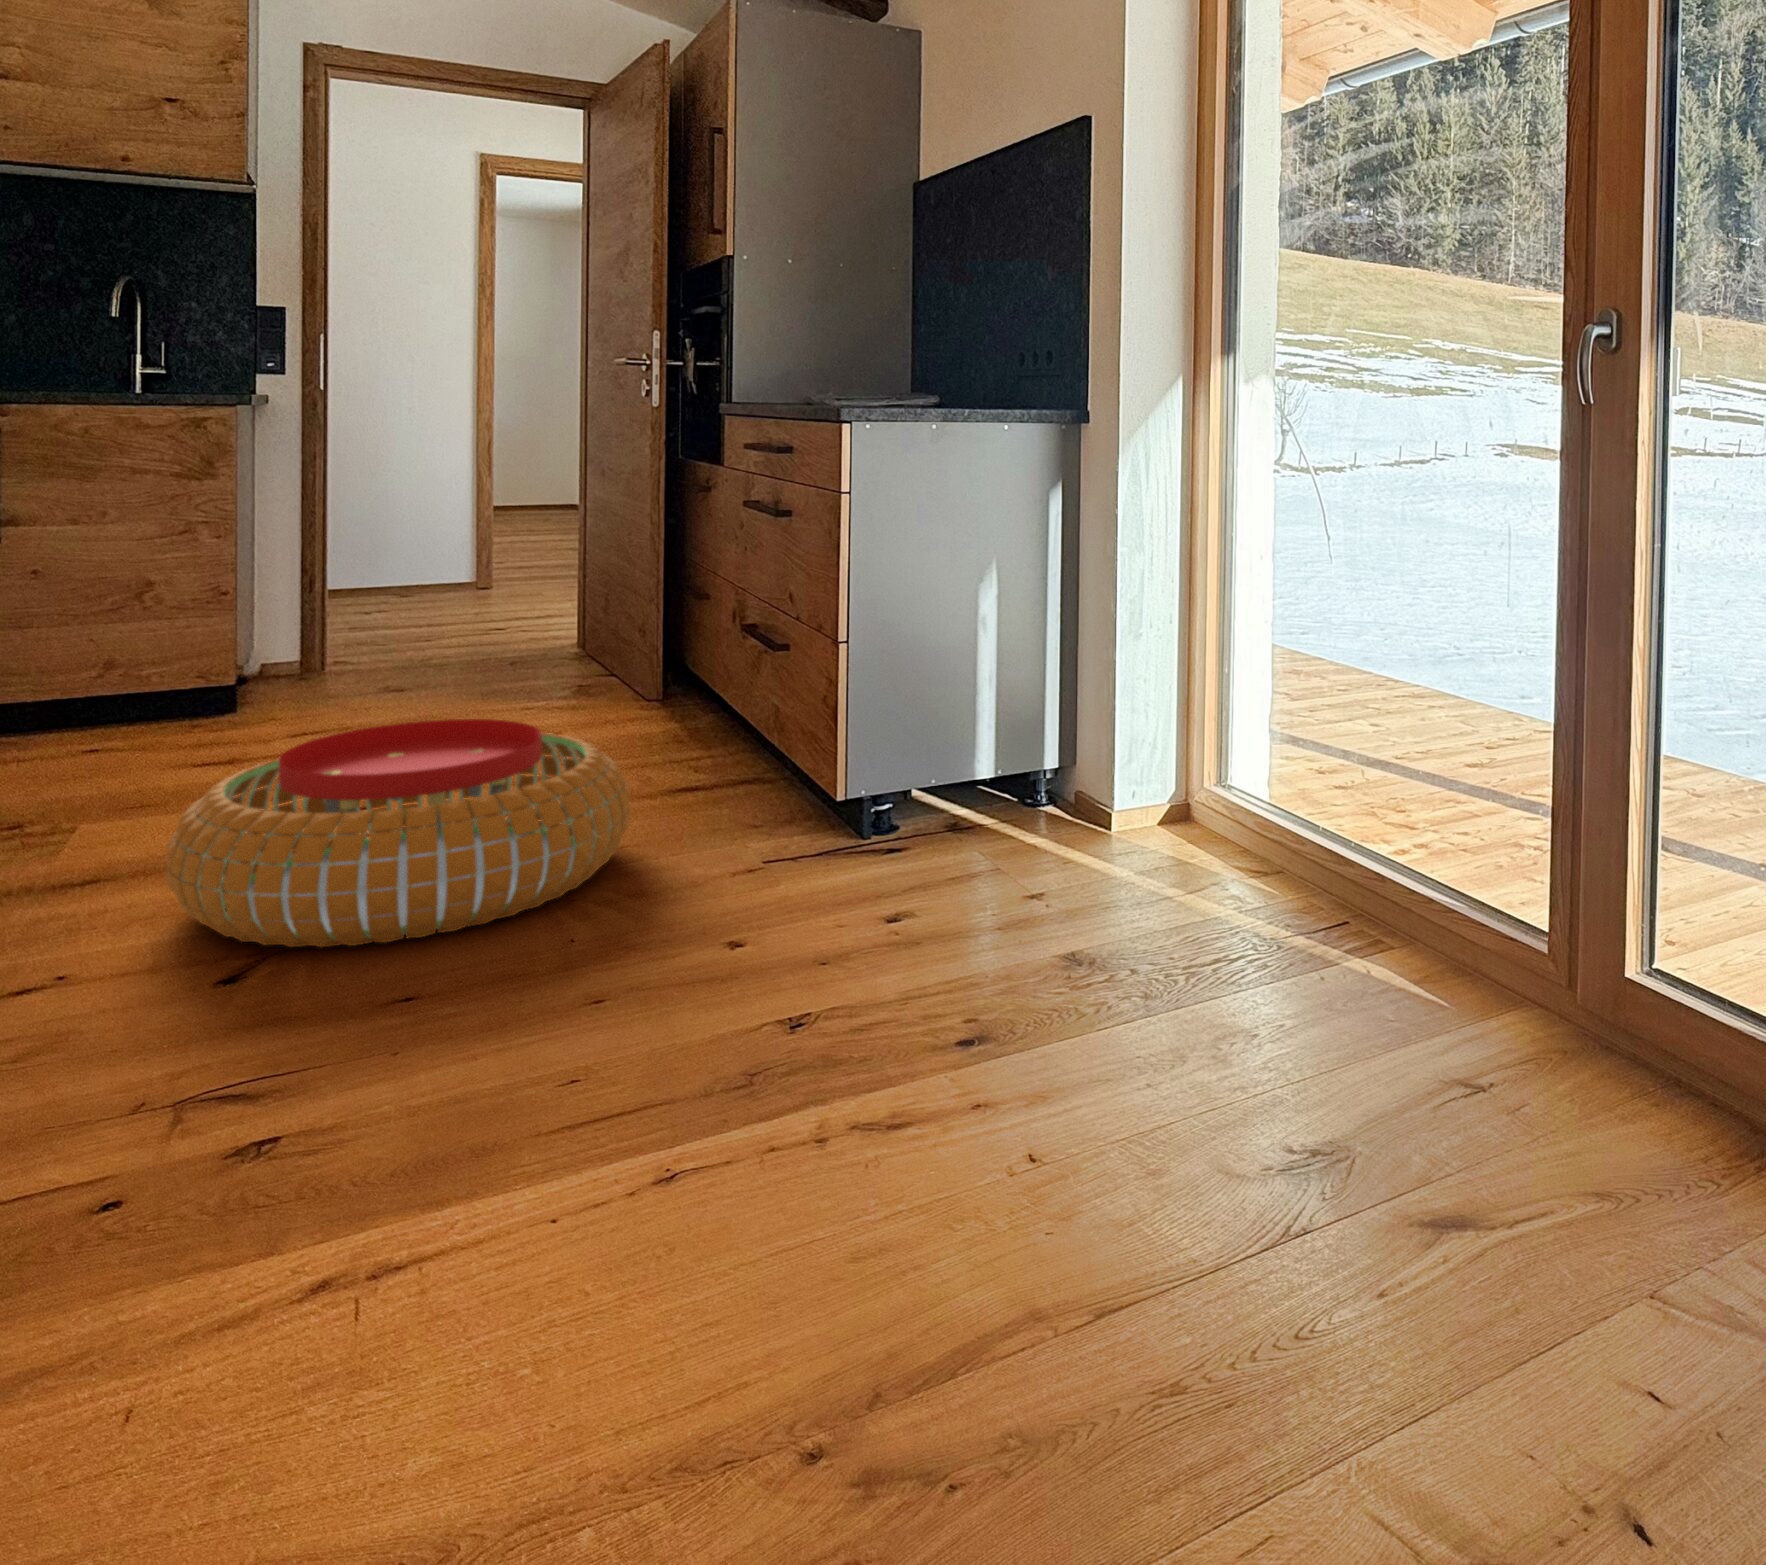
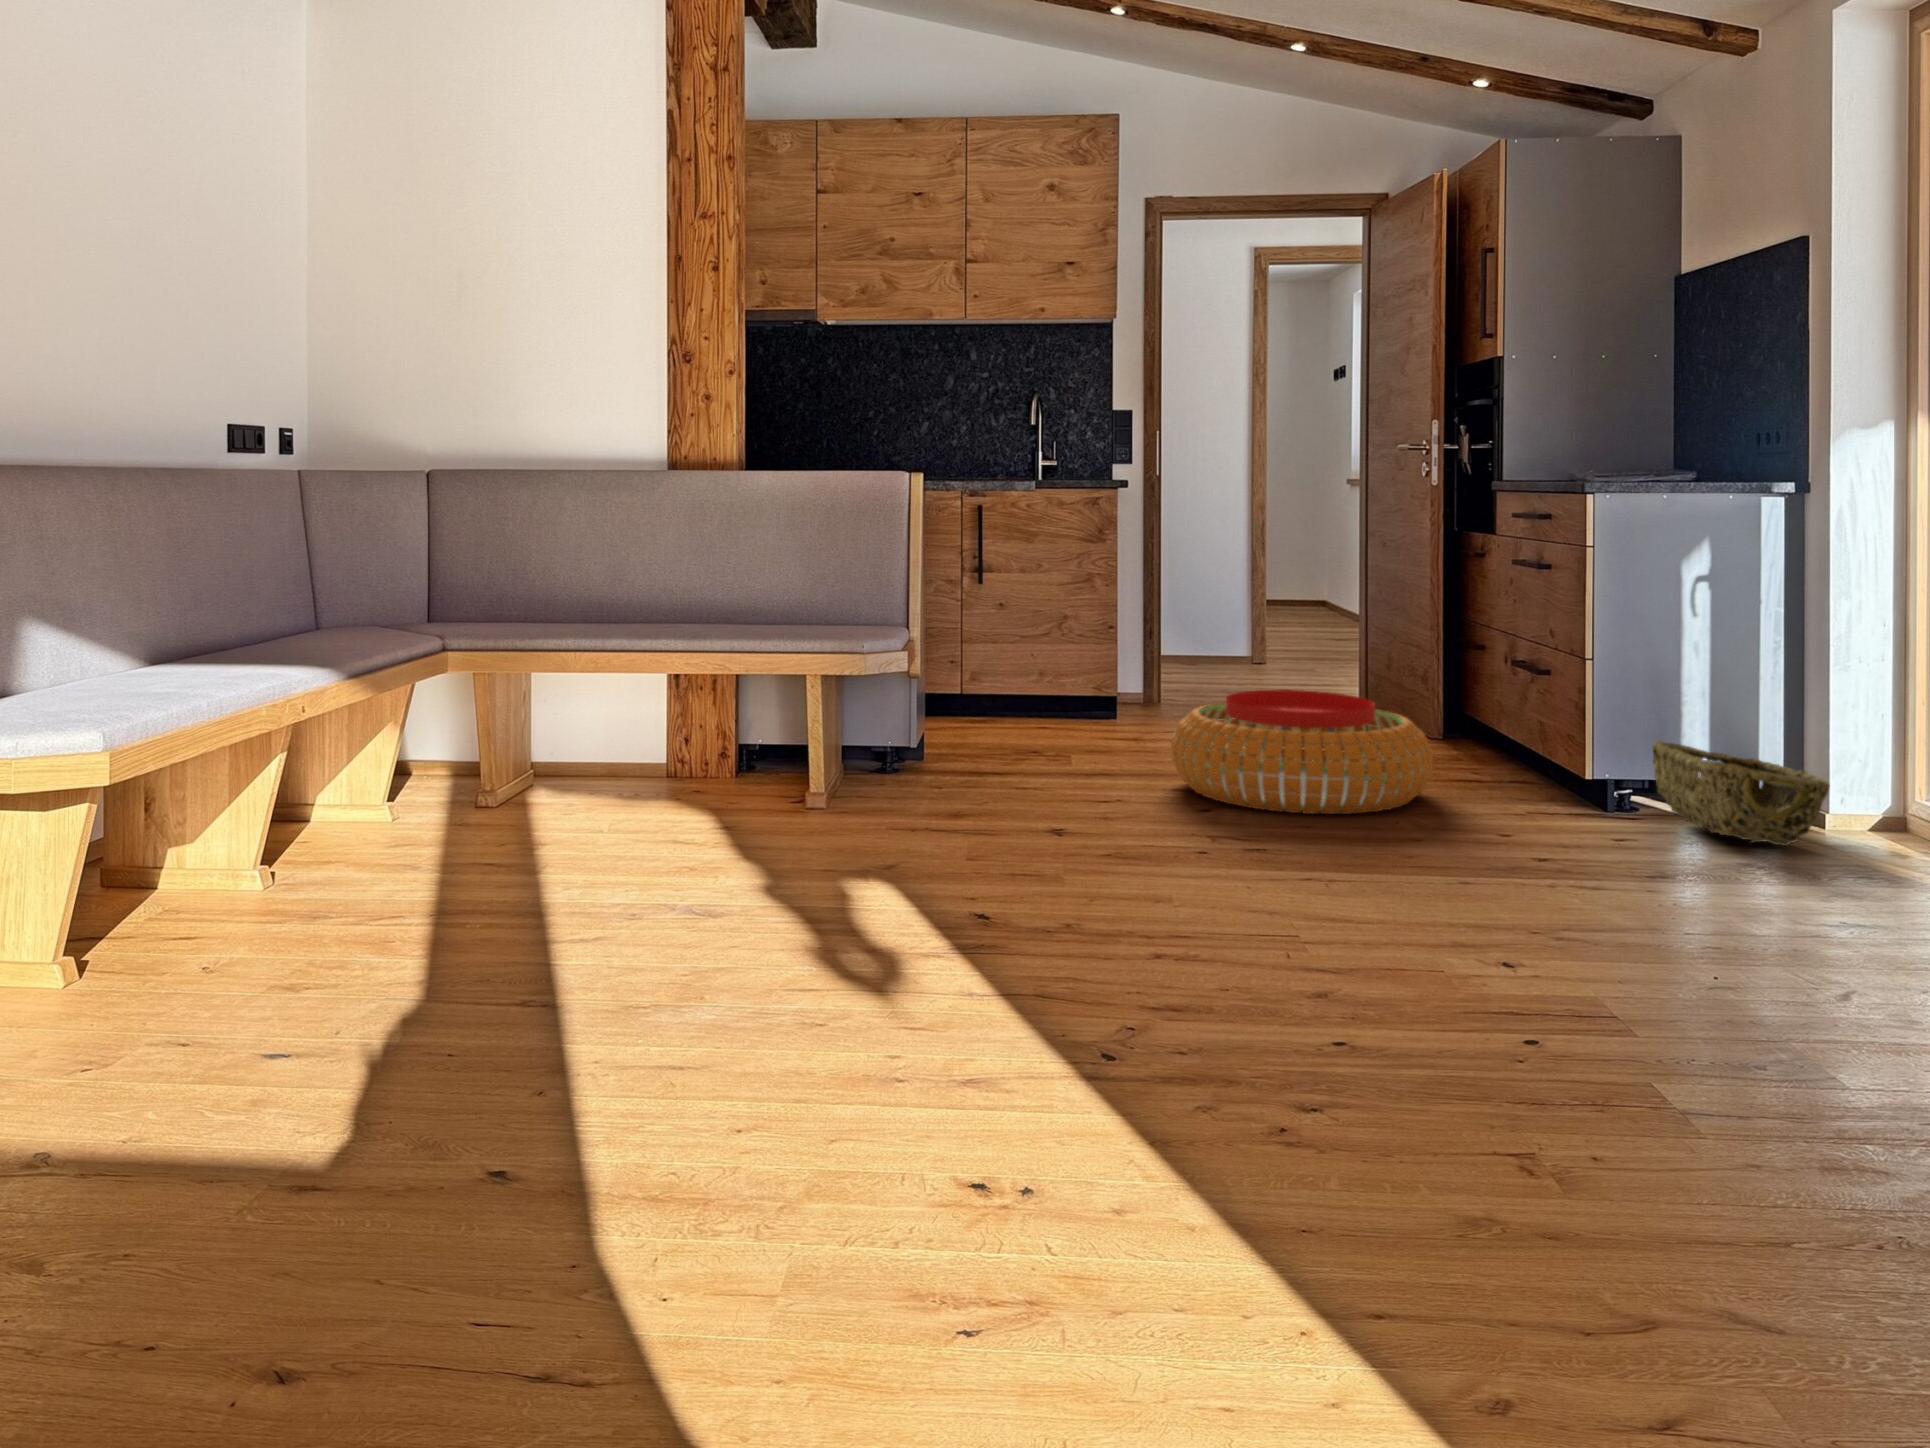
woven basket: none [918,735,1118,860] -> present [1652,741,1830,846]

